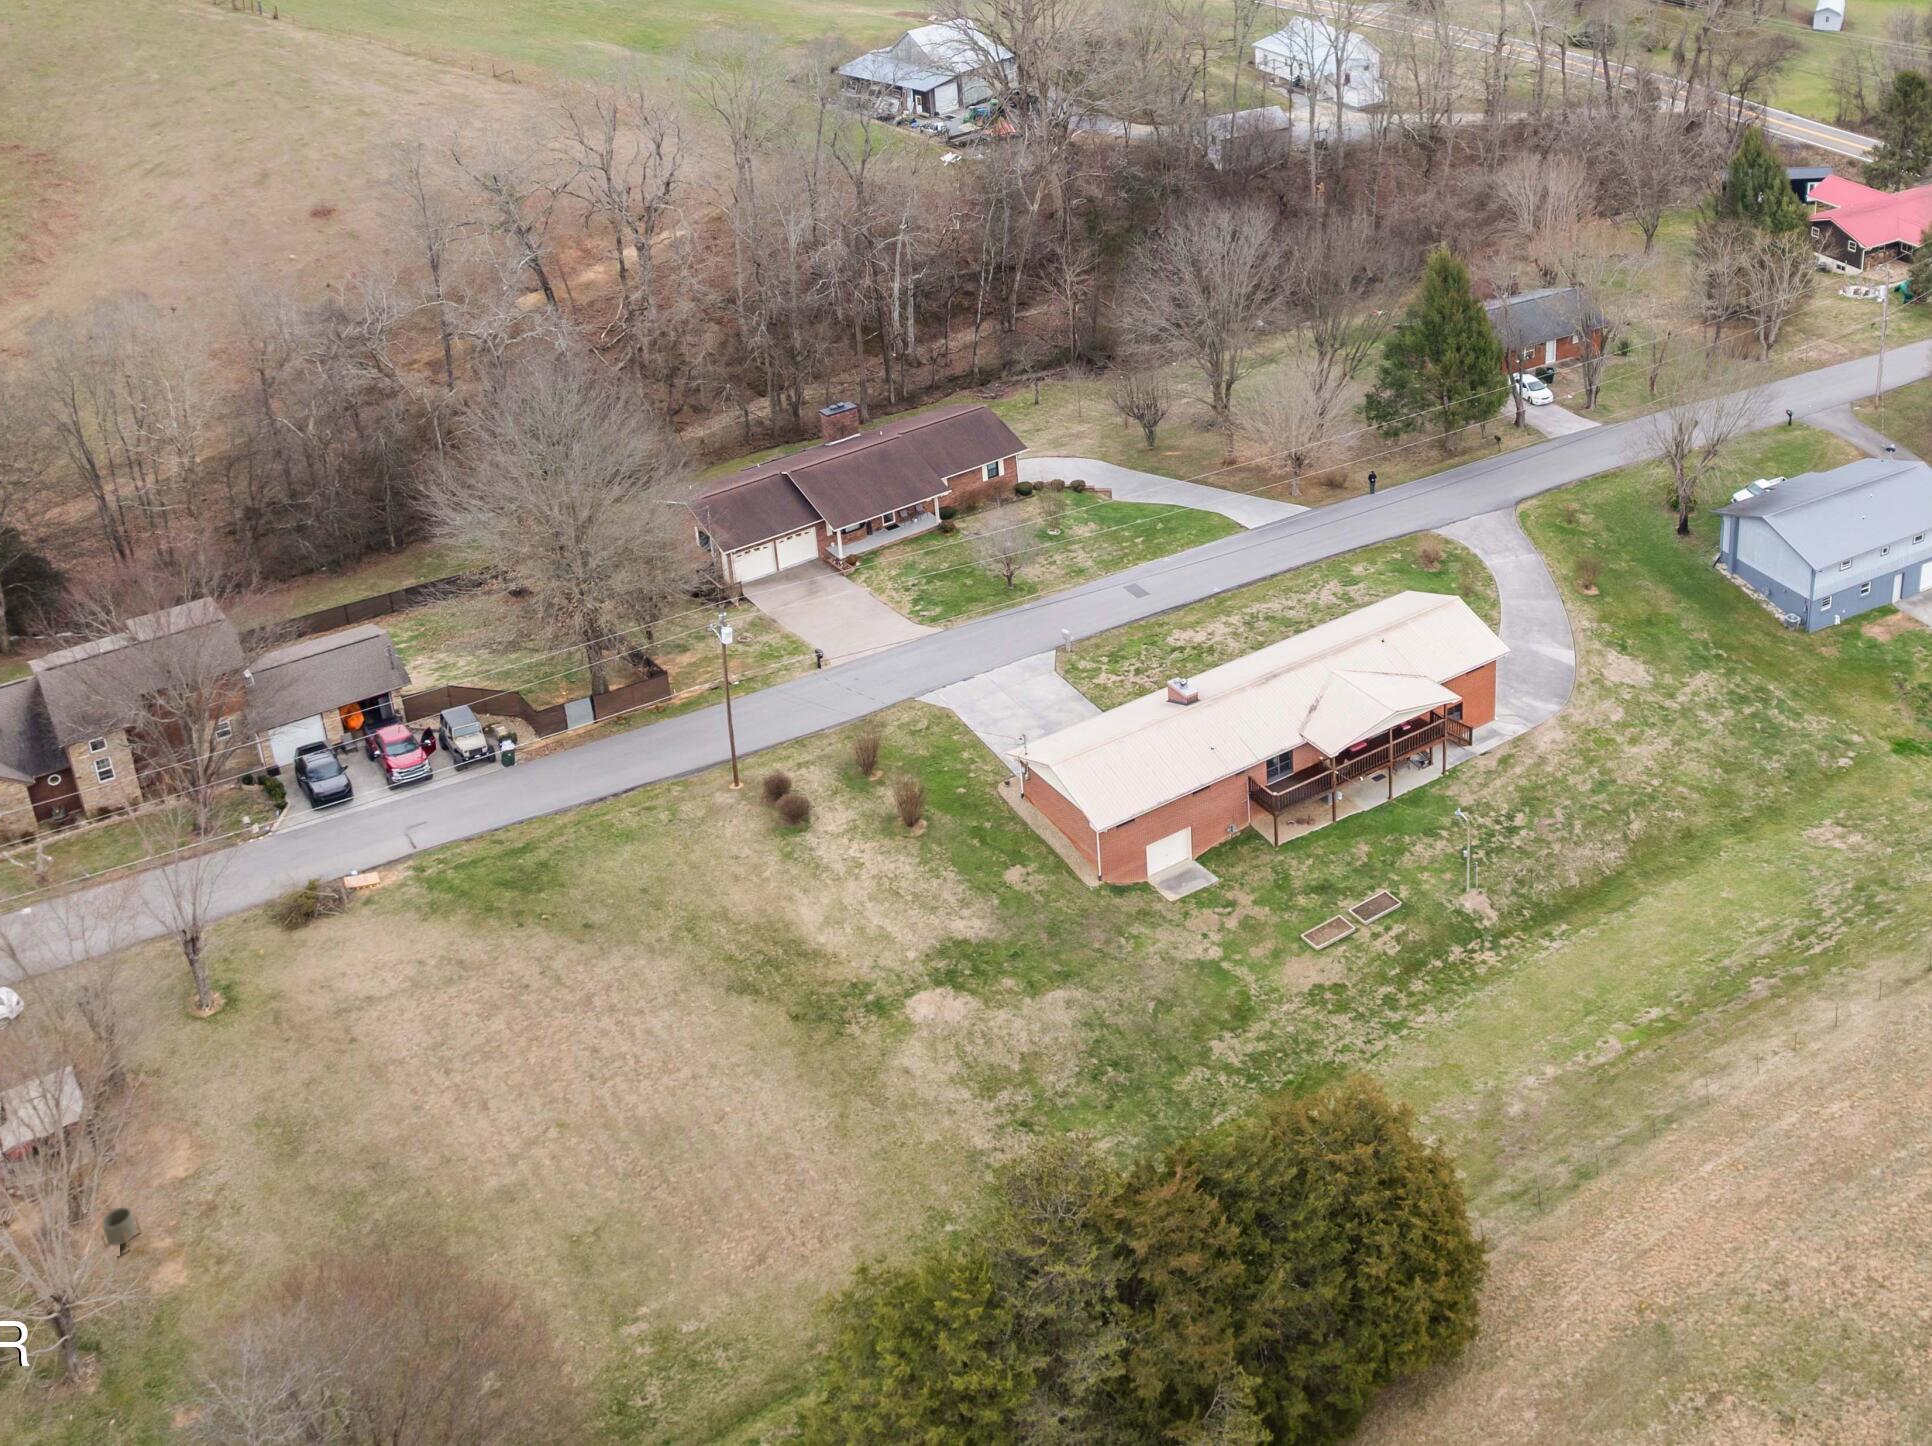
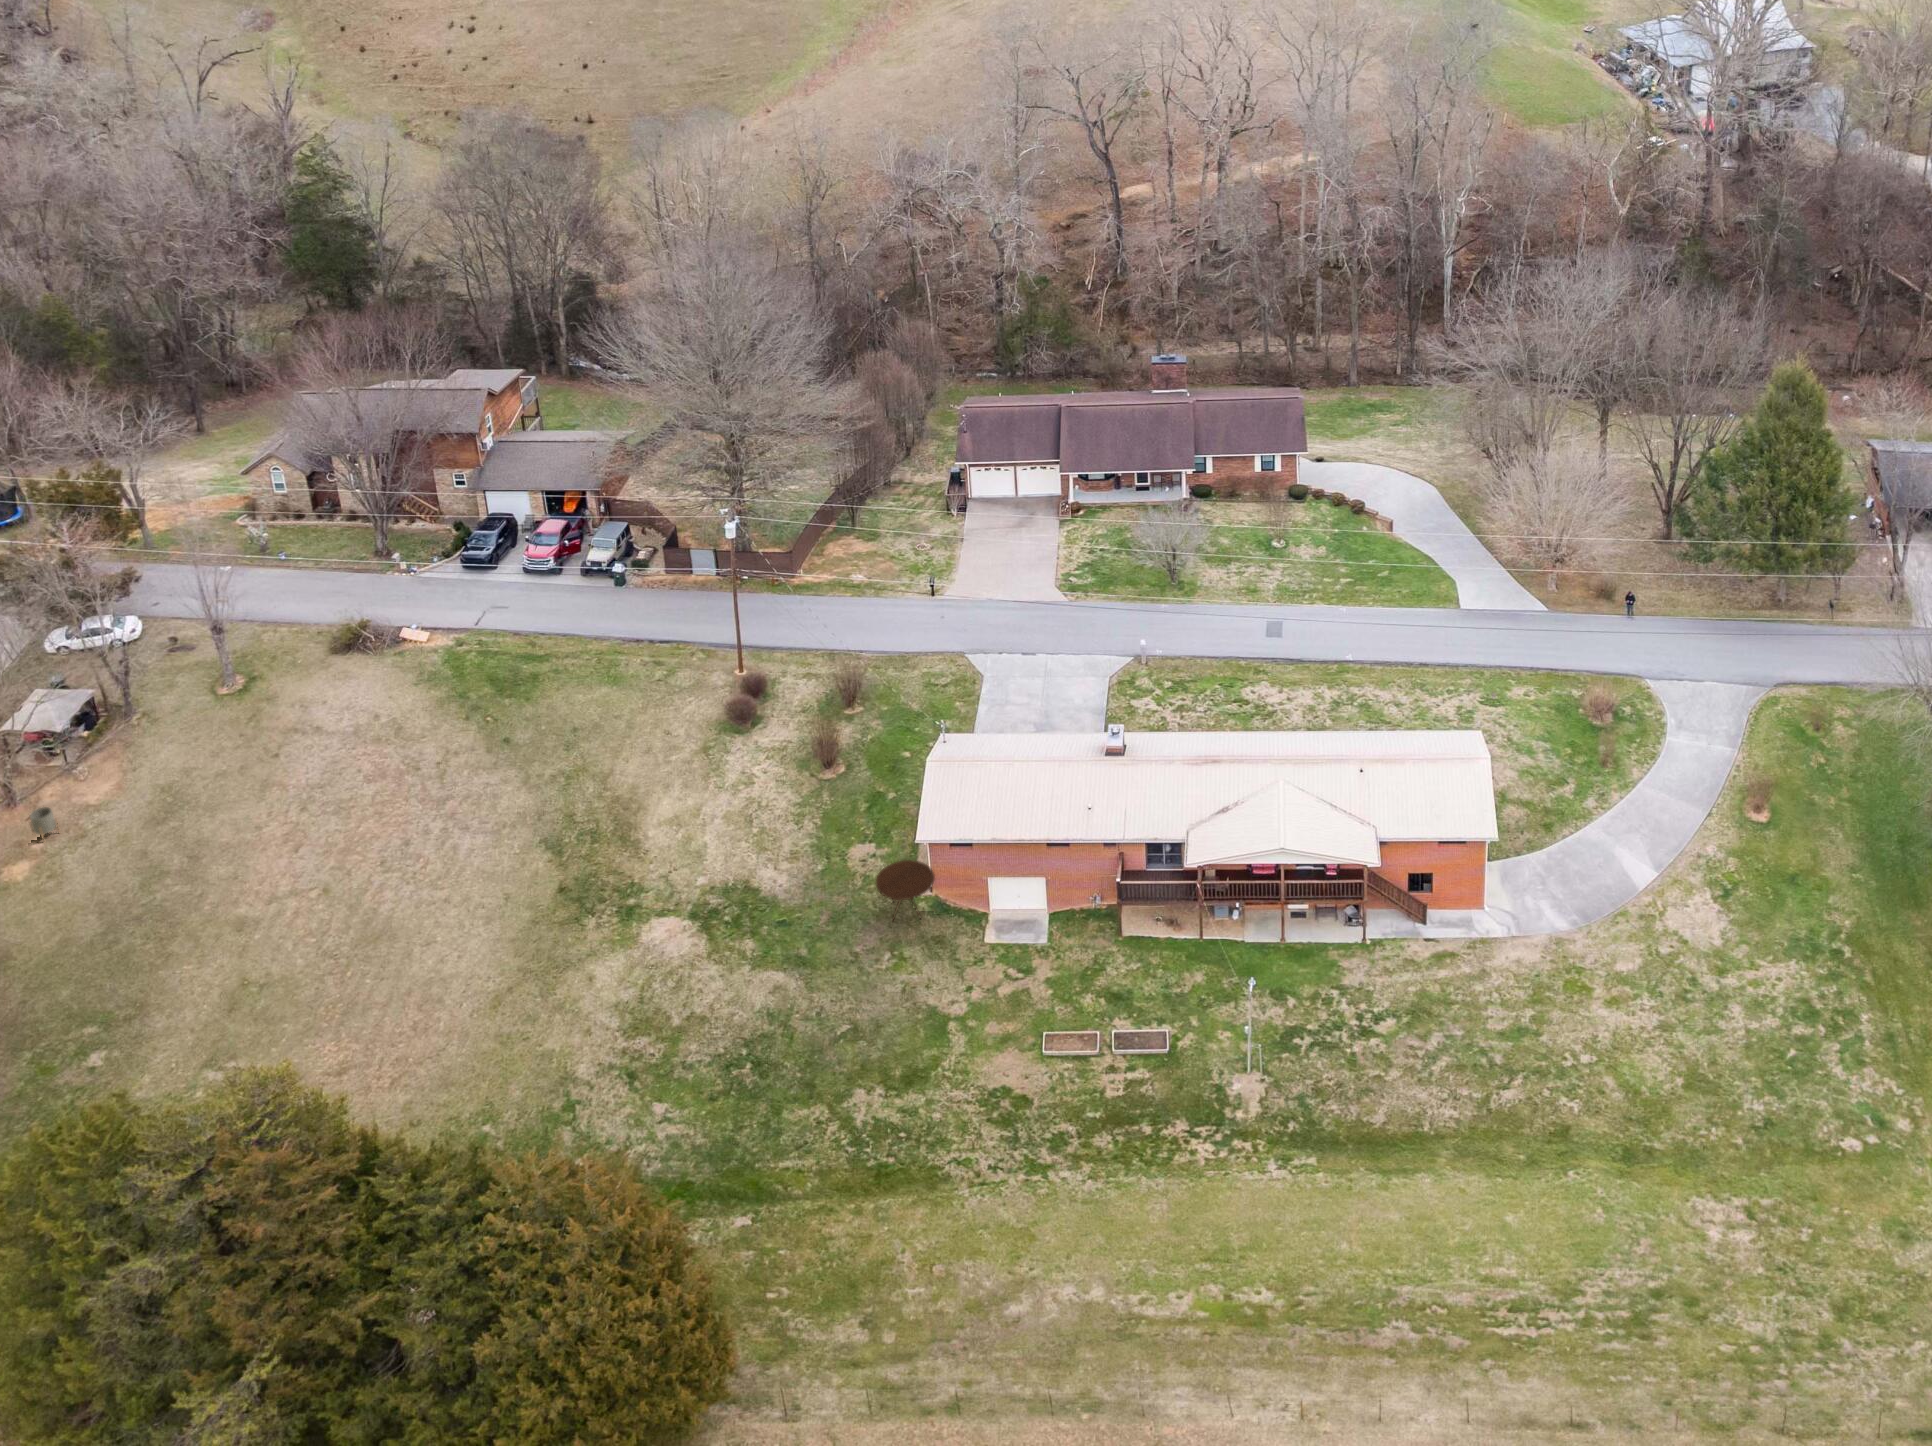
round table: none [1079,853,1134,914] -> present [875,860,935,919]

